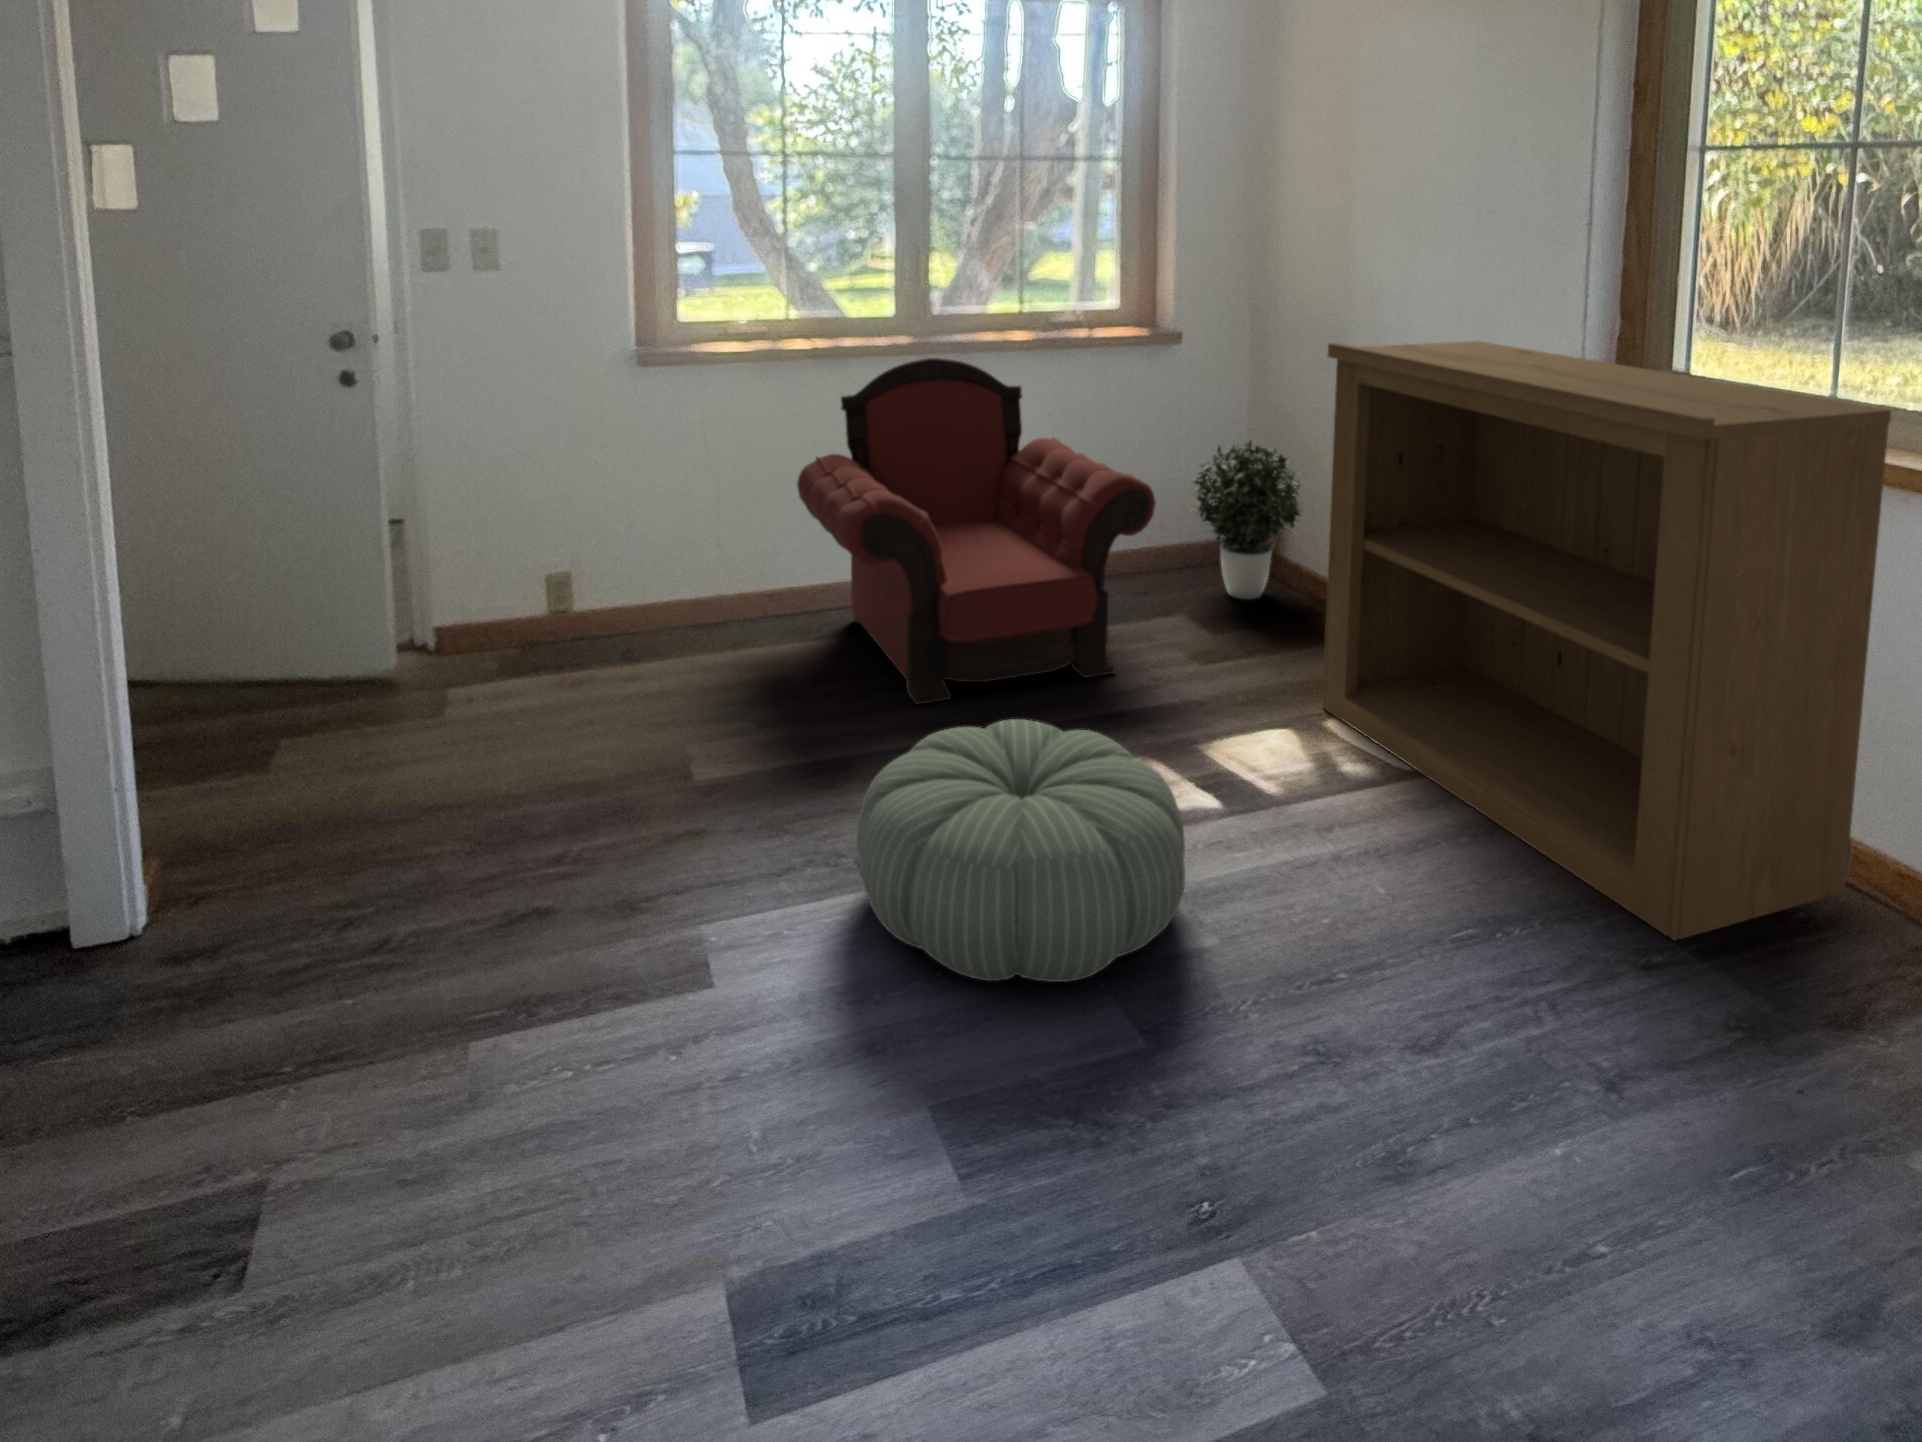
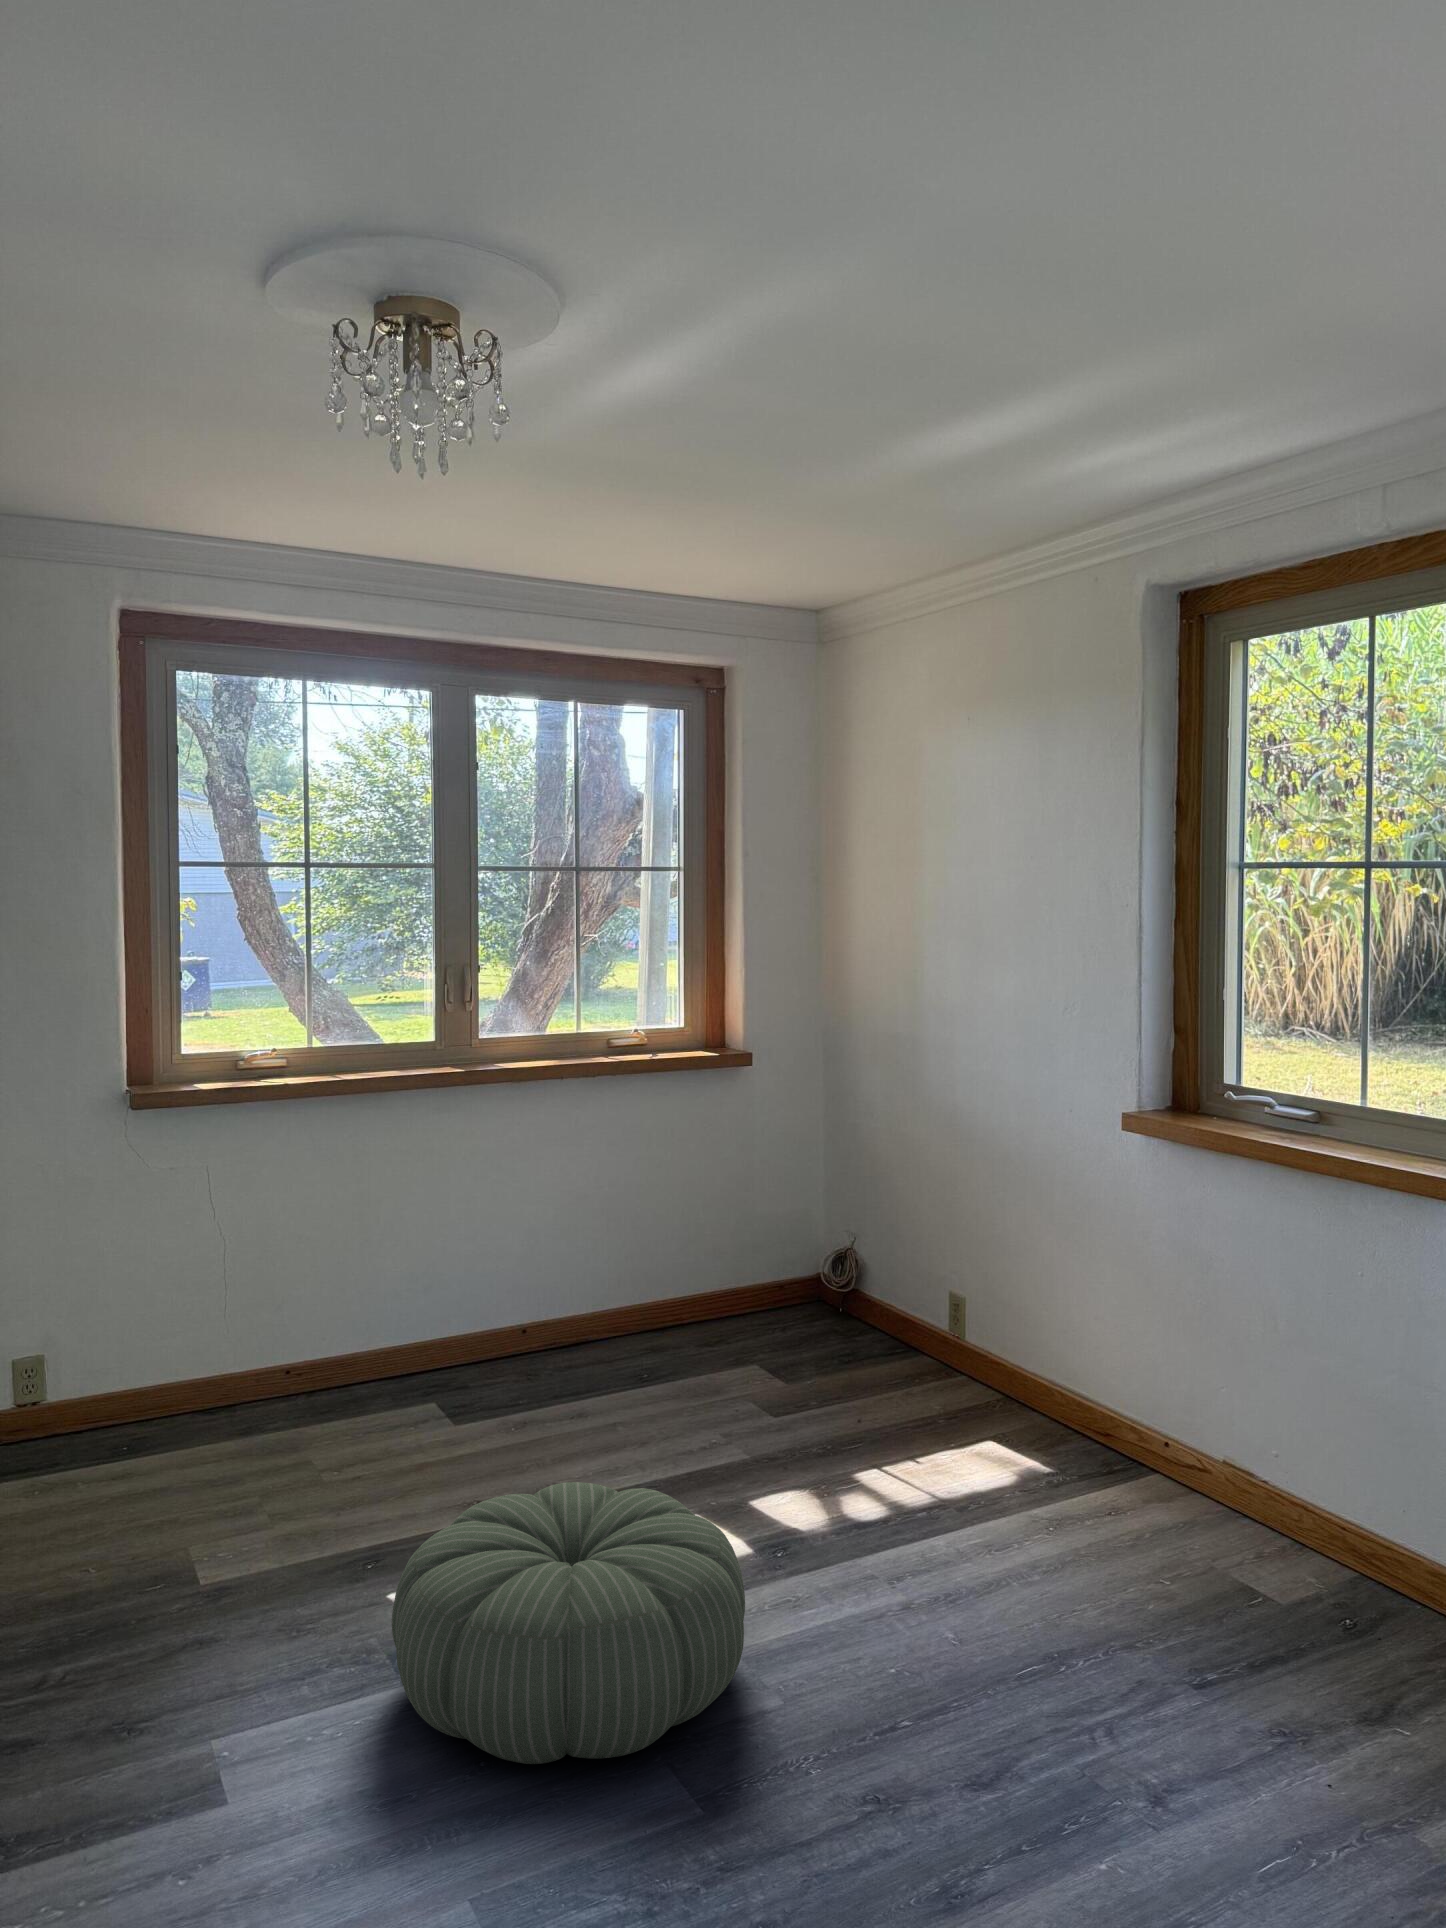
bookshelf: present [1322,341,1892,940] -> none [893,1057,1398,1657]
armchair: present [797,358,1155,704] -> none [321,1088,722,1479]
potted plant: present [1193,440,1301,599] -> none [764,1166,885,1341]

